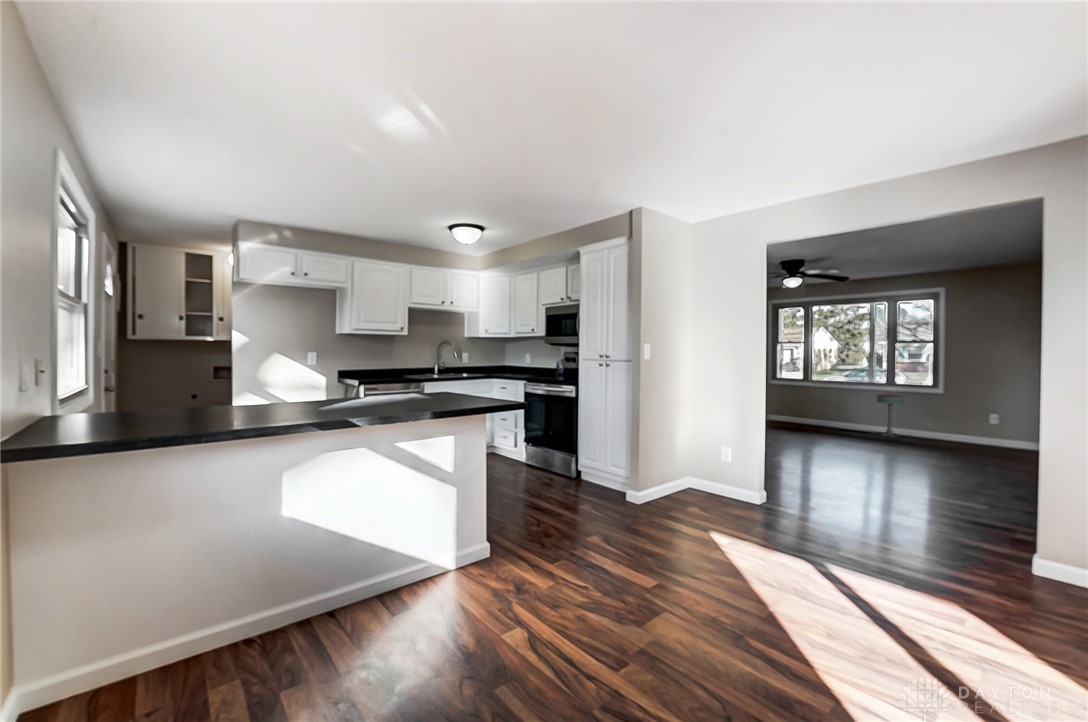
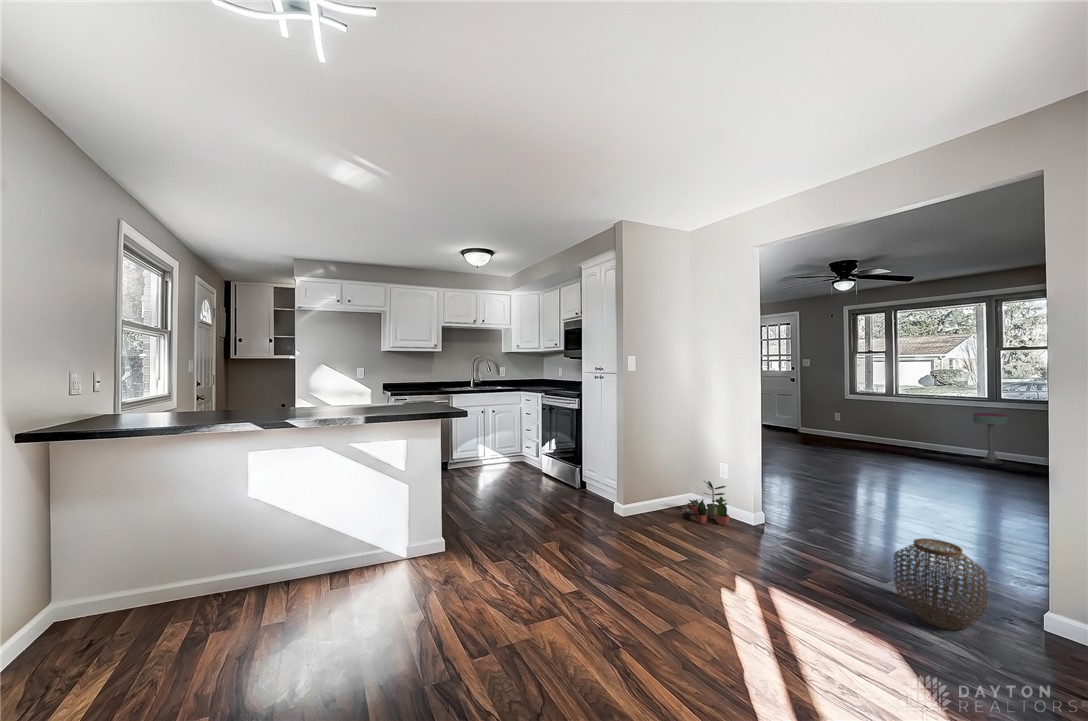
potted plant: none [691,464,739,507] -> present [681,481,730,525]
woven basket: none [924,508,1007,584] -> present [894,538,987,630]

